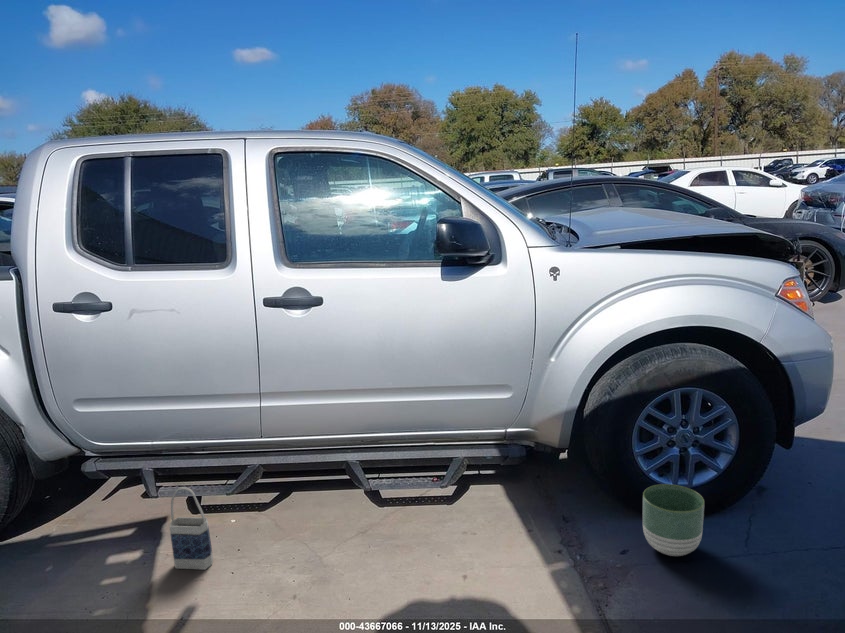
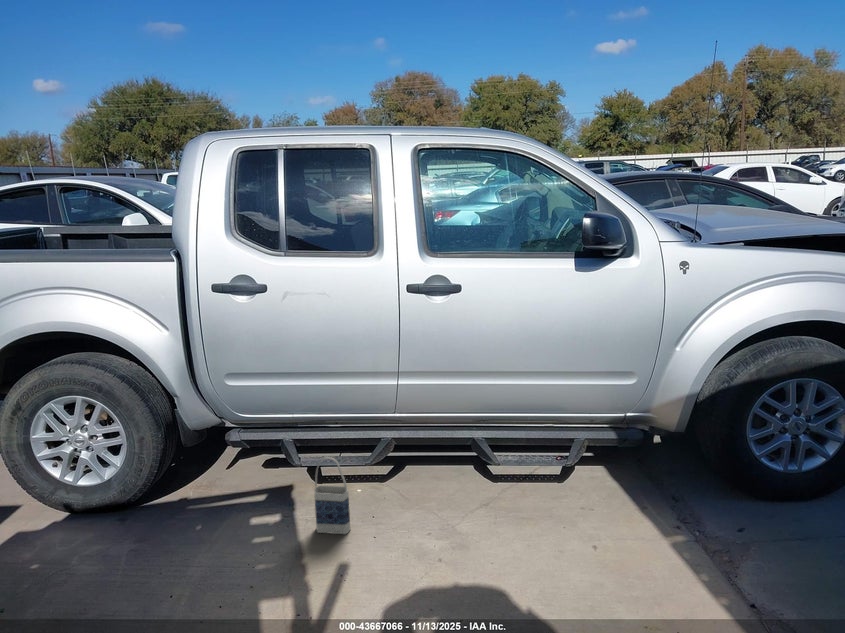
planter: present [643,484,704,556] -> none [756,468,820,534]

